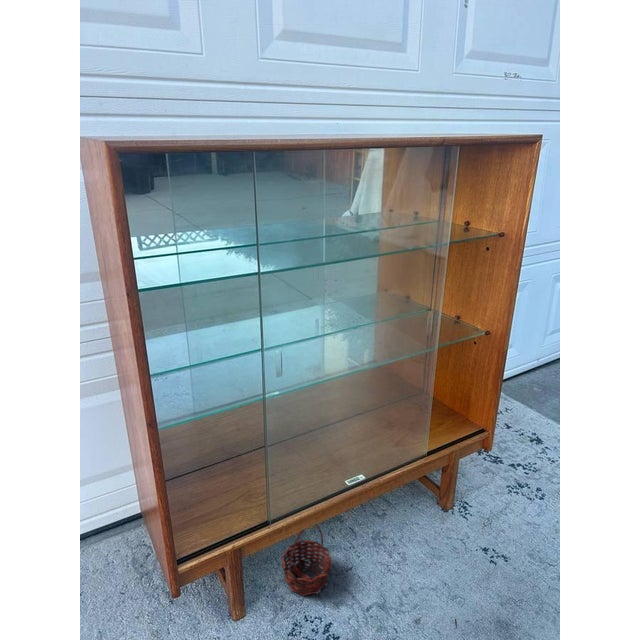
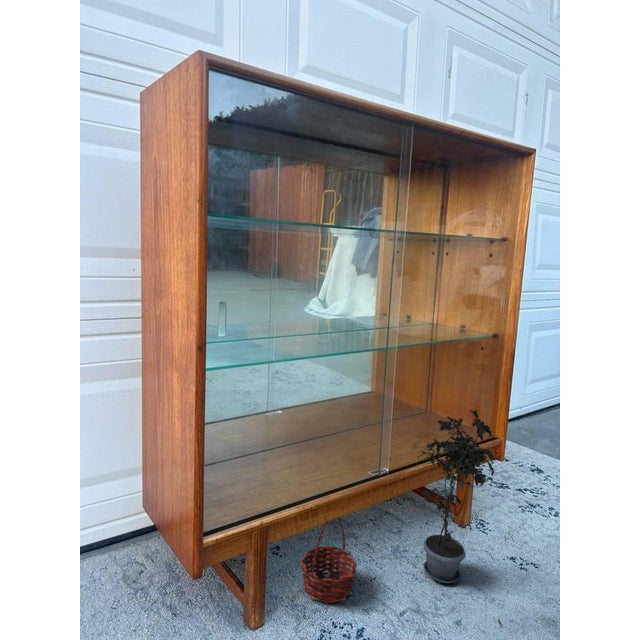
potted plant: none [389,428,468,578] -> present [417,410,497,584]

